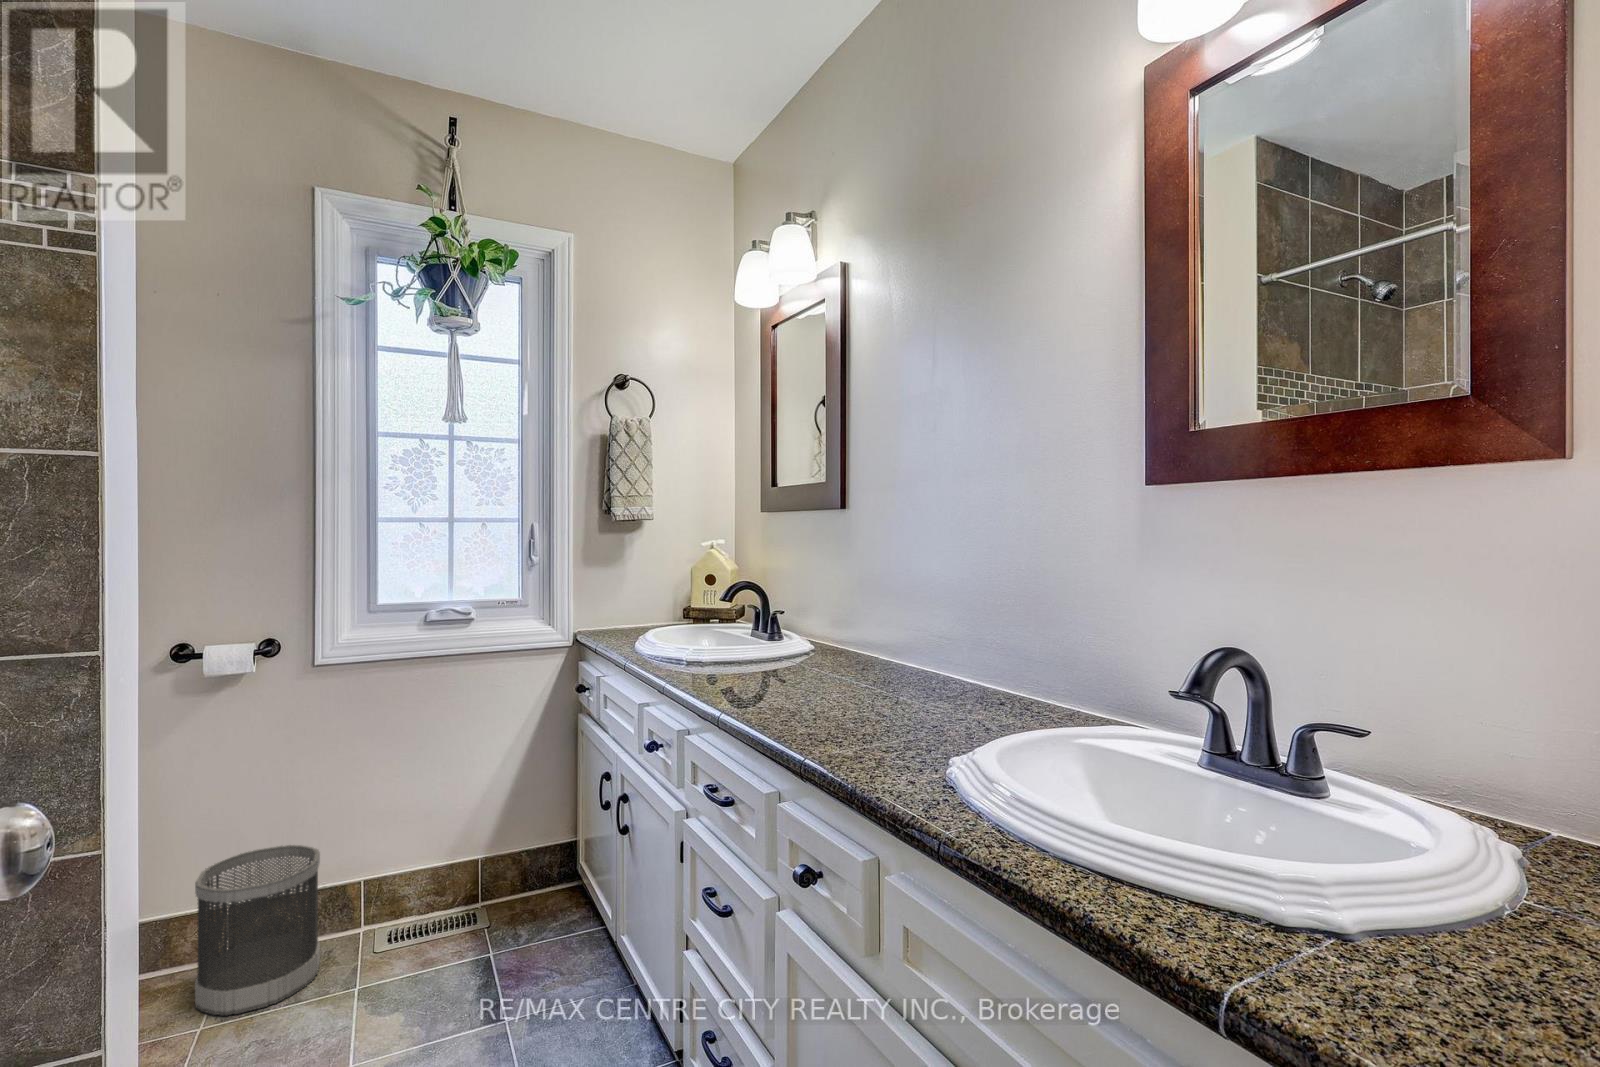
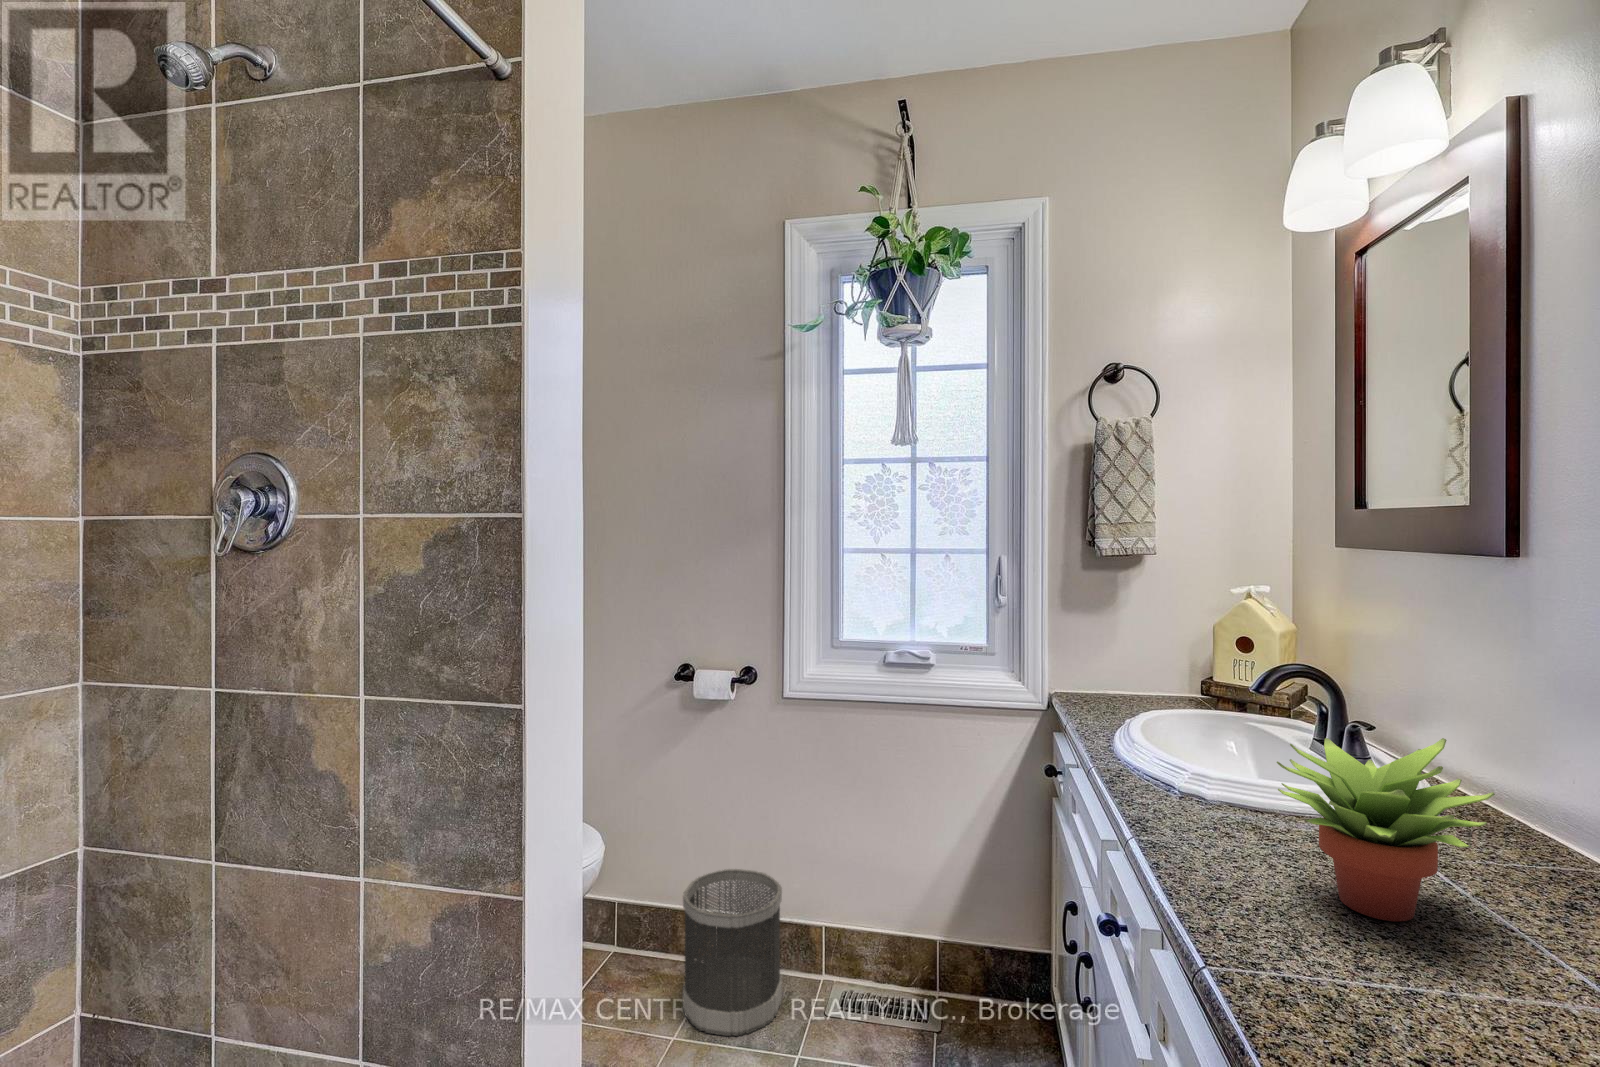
succulent plant: none [746,593,836,687] -> present [1277,738,1495,921]

